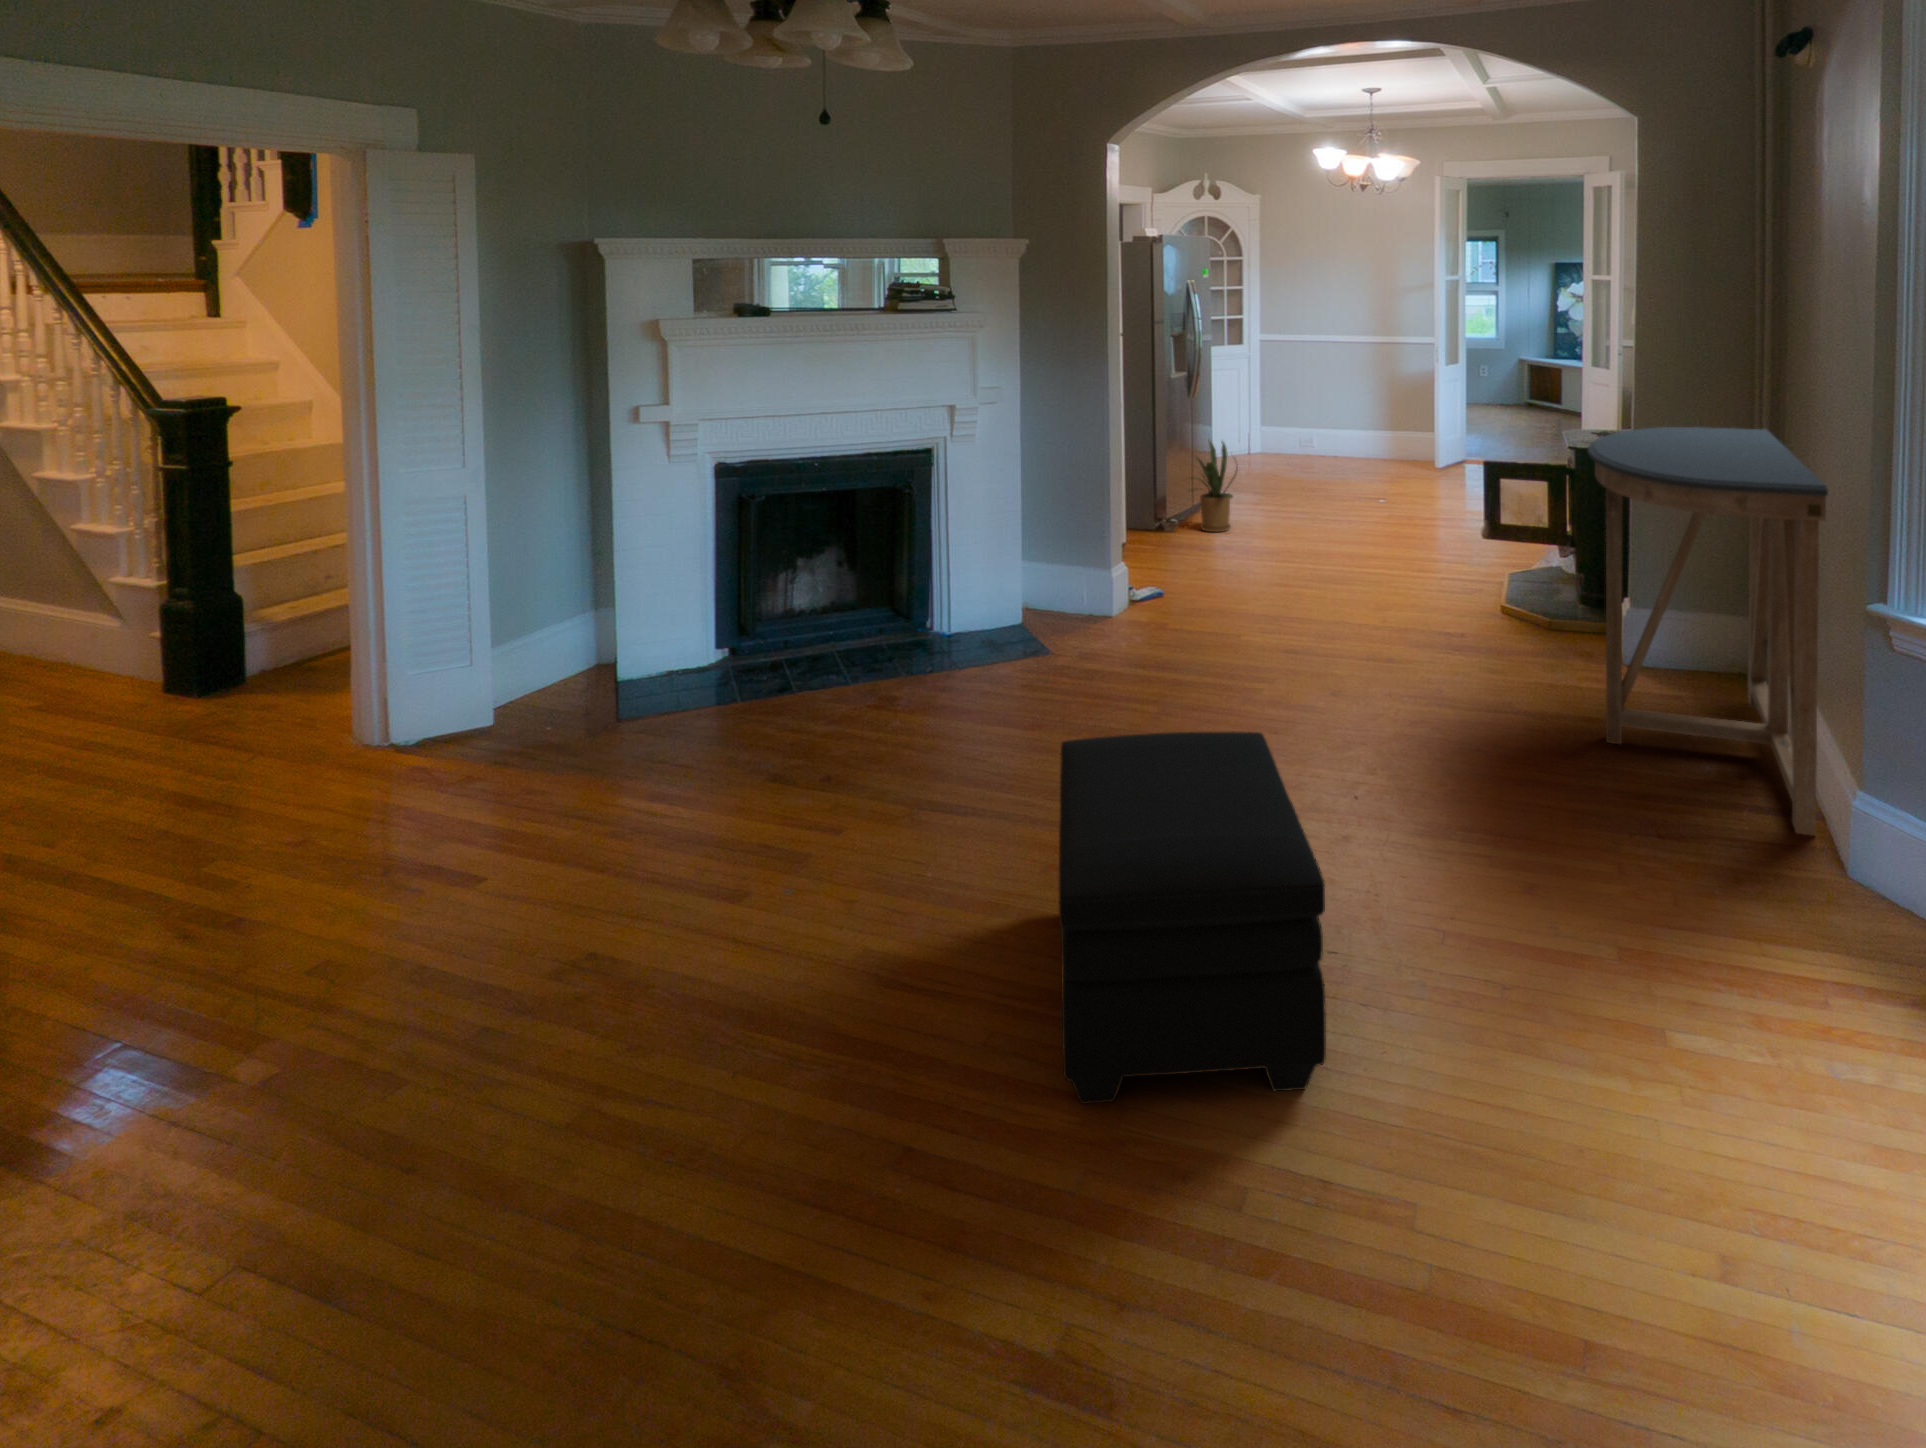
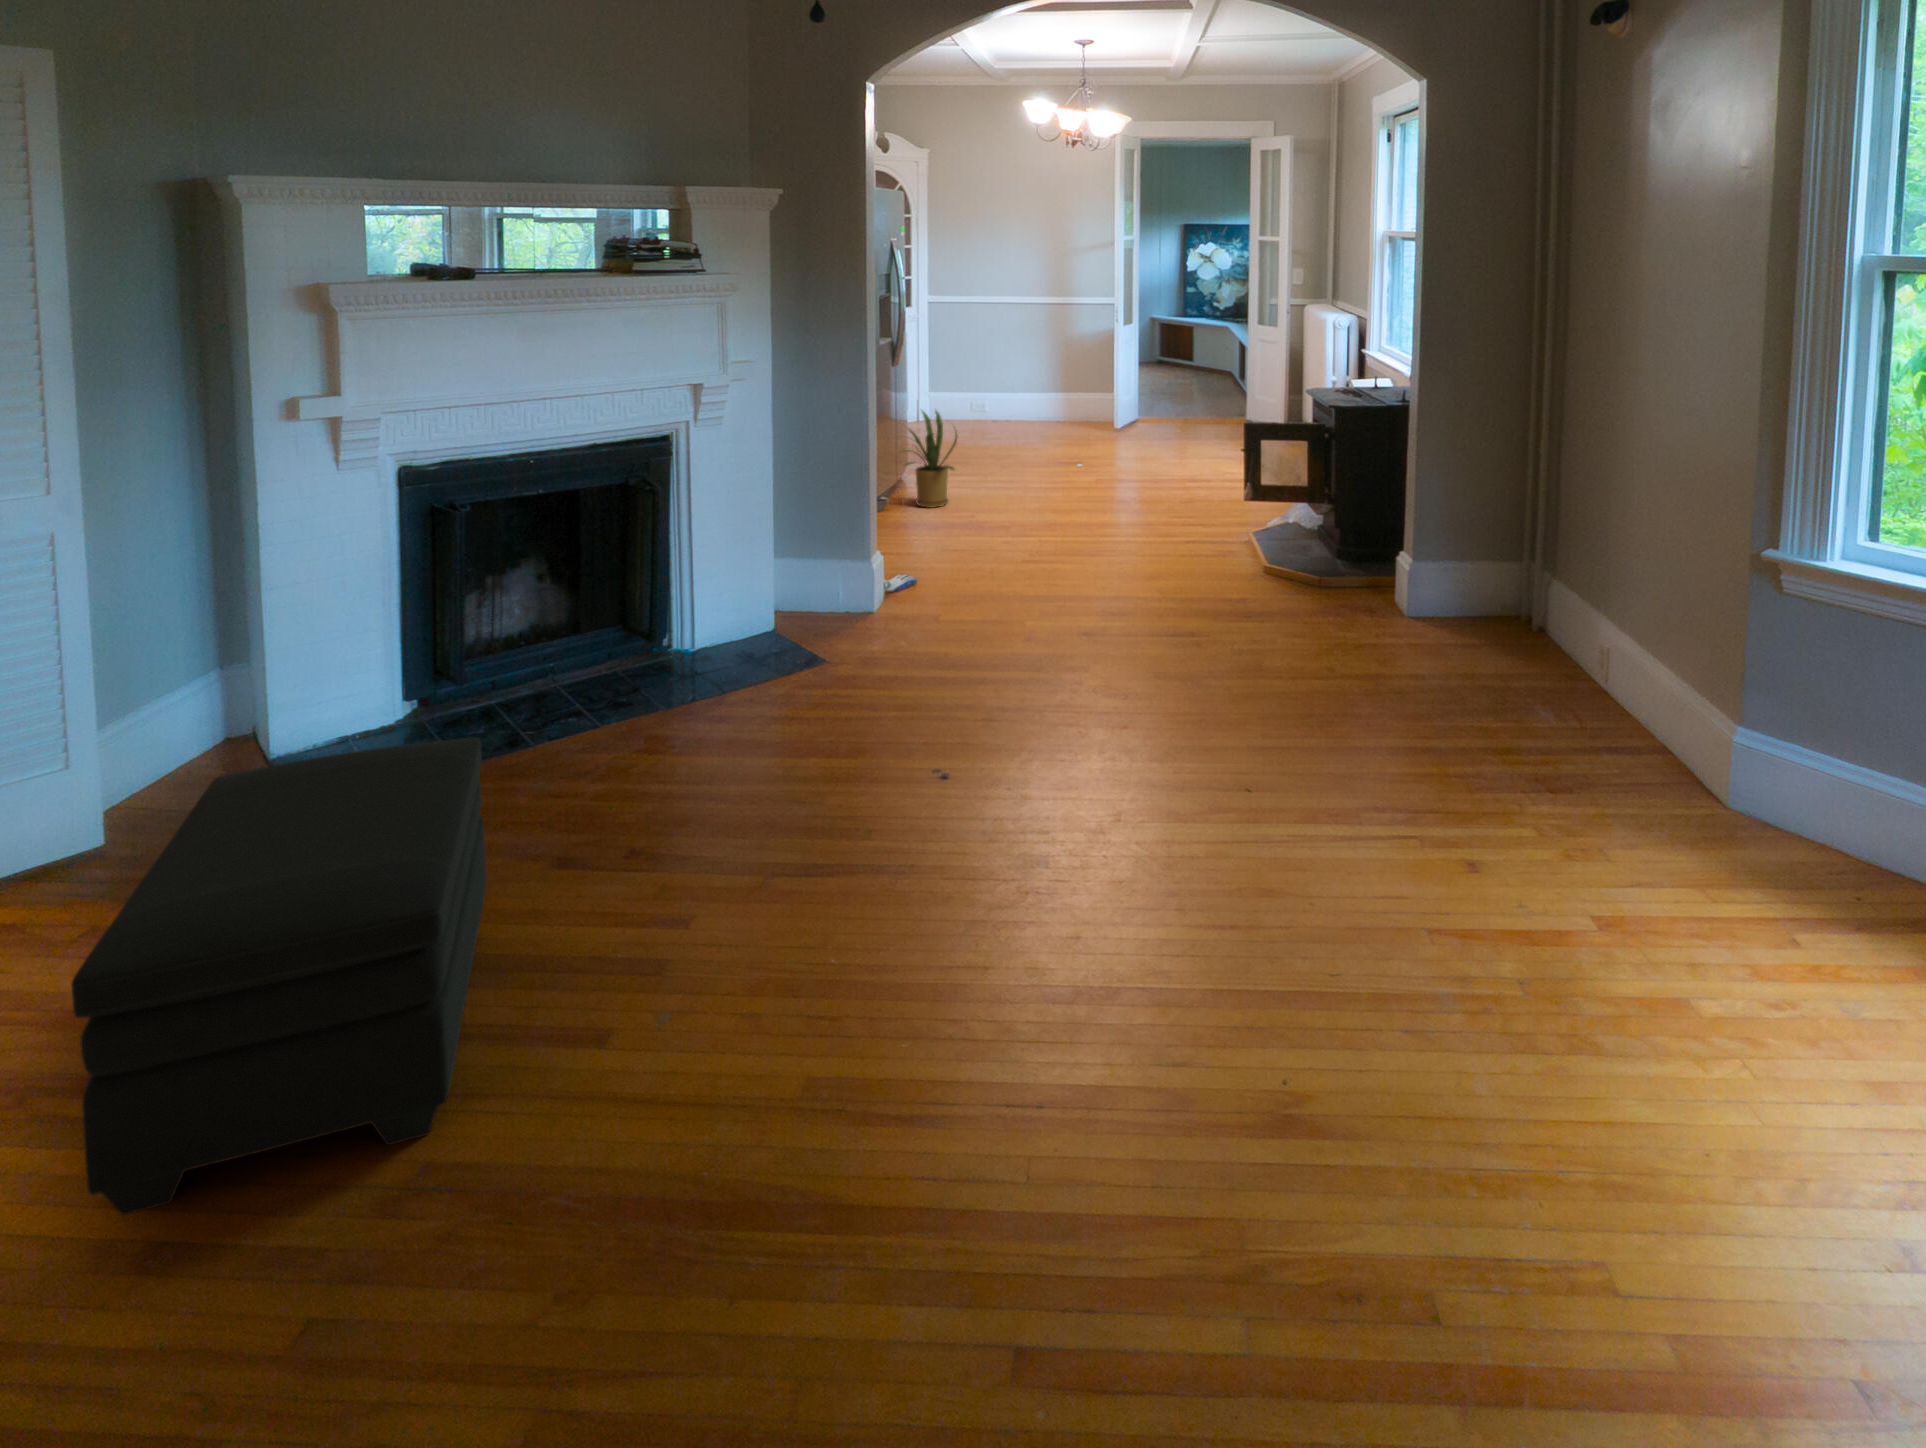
console table: present [1587,427,1828,836] -> none [1424,383,1703,765]
ottoman: present [1059,732,1326,1104] -> present [71,737,487,1215]

